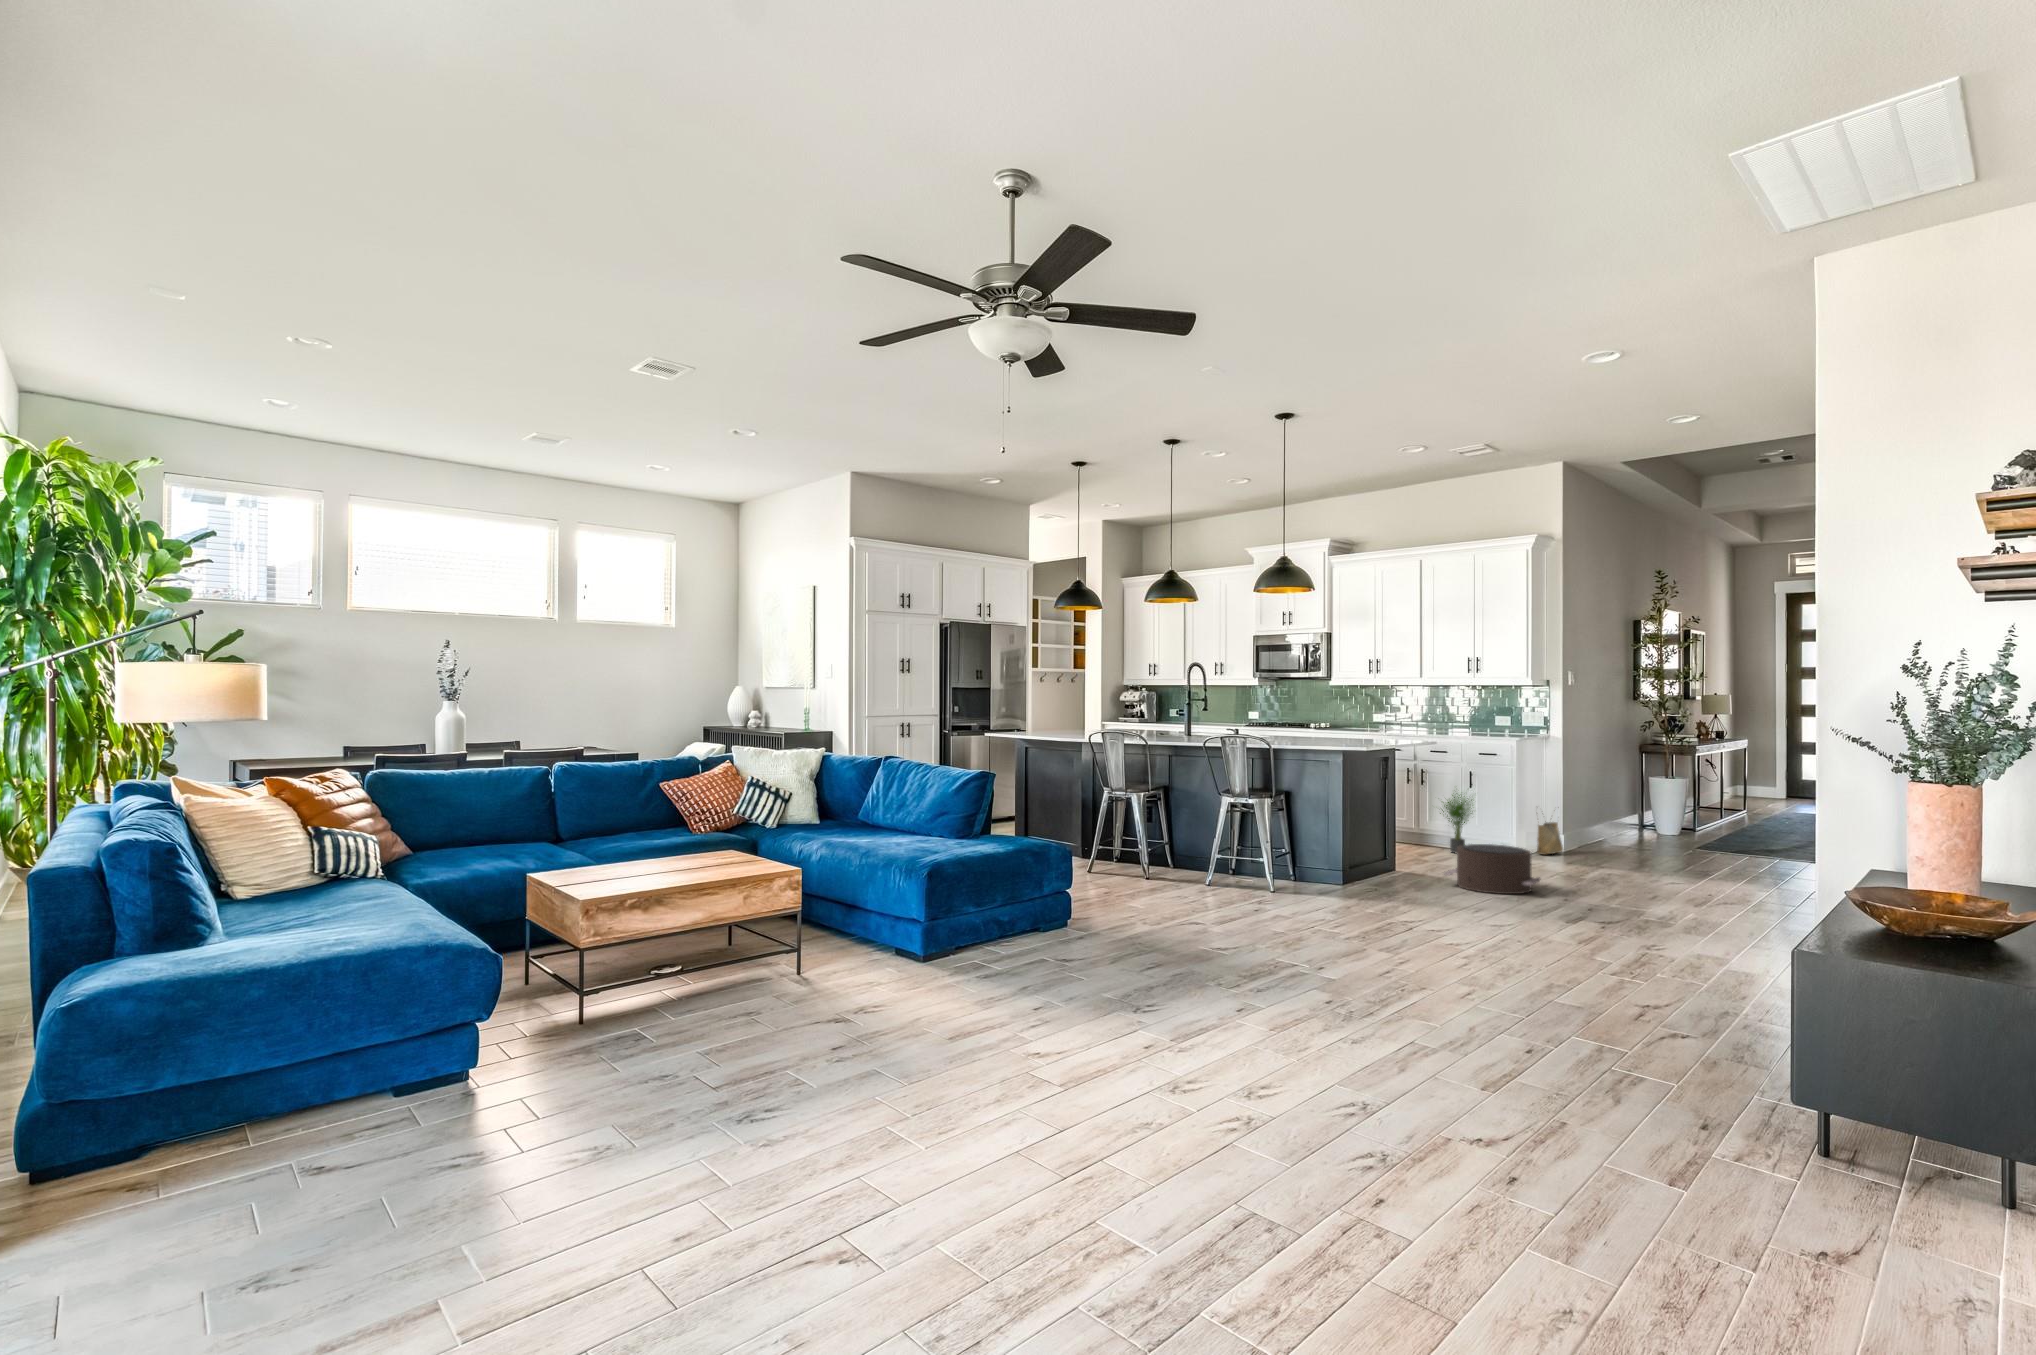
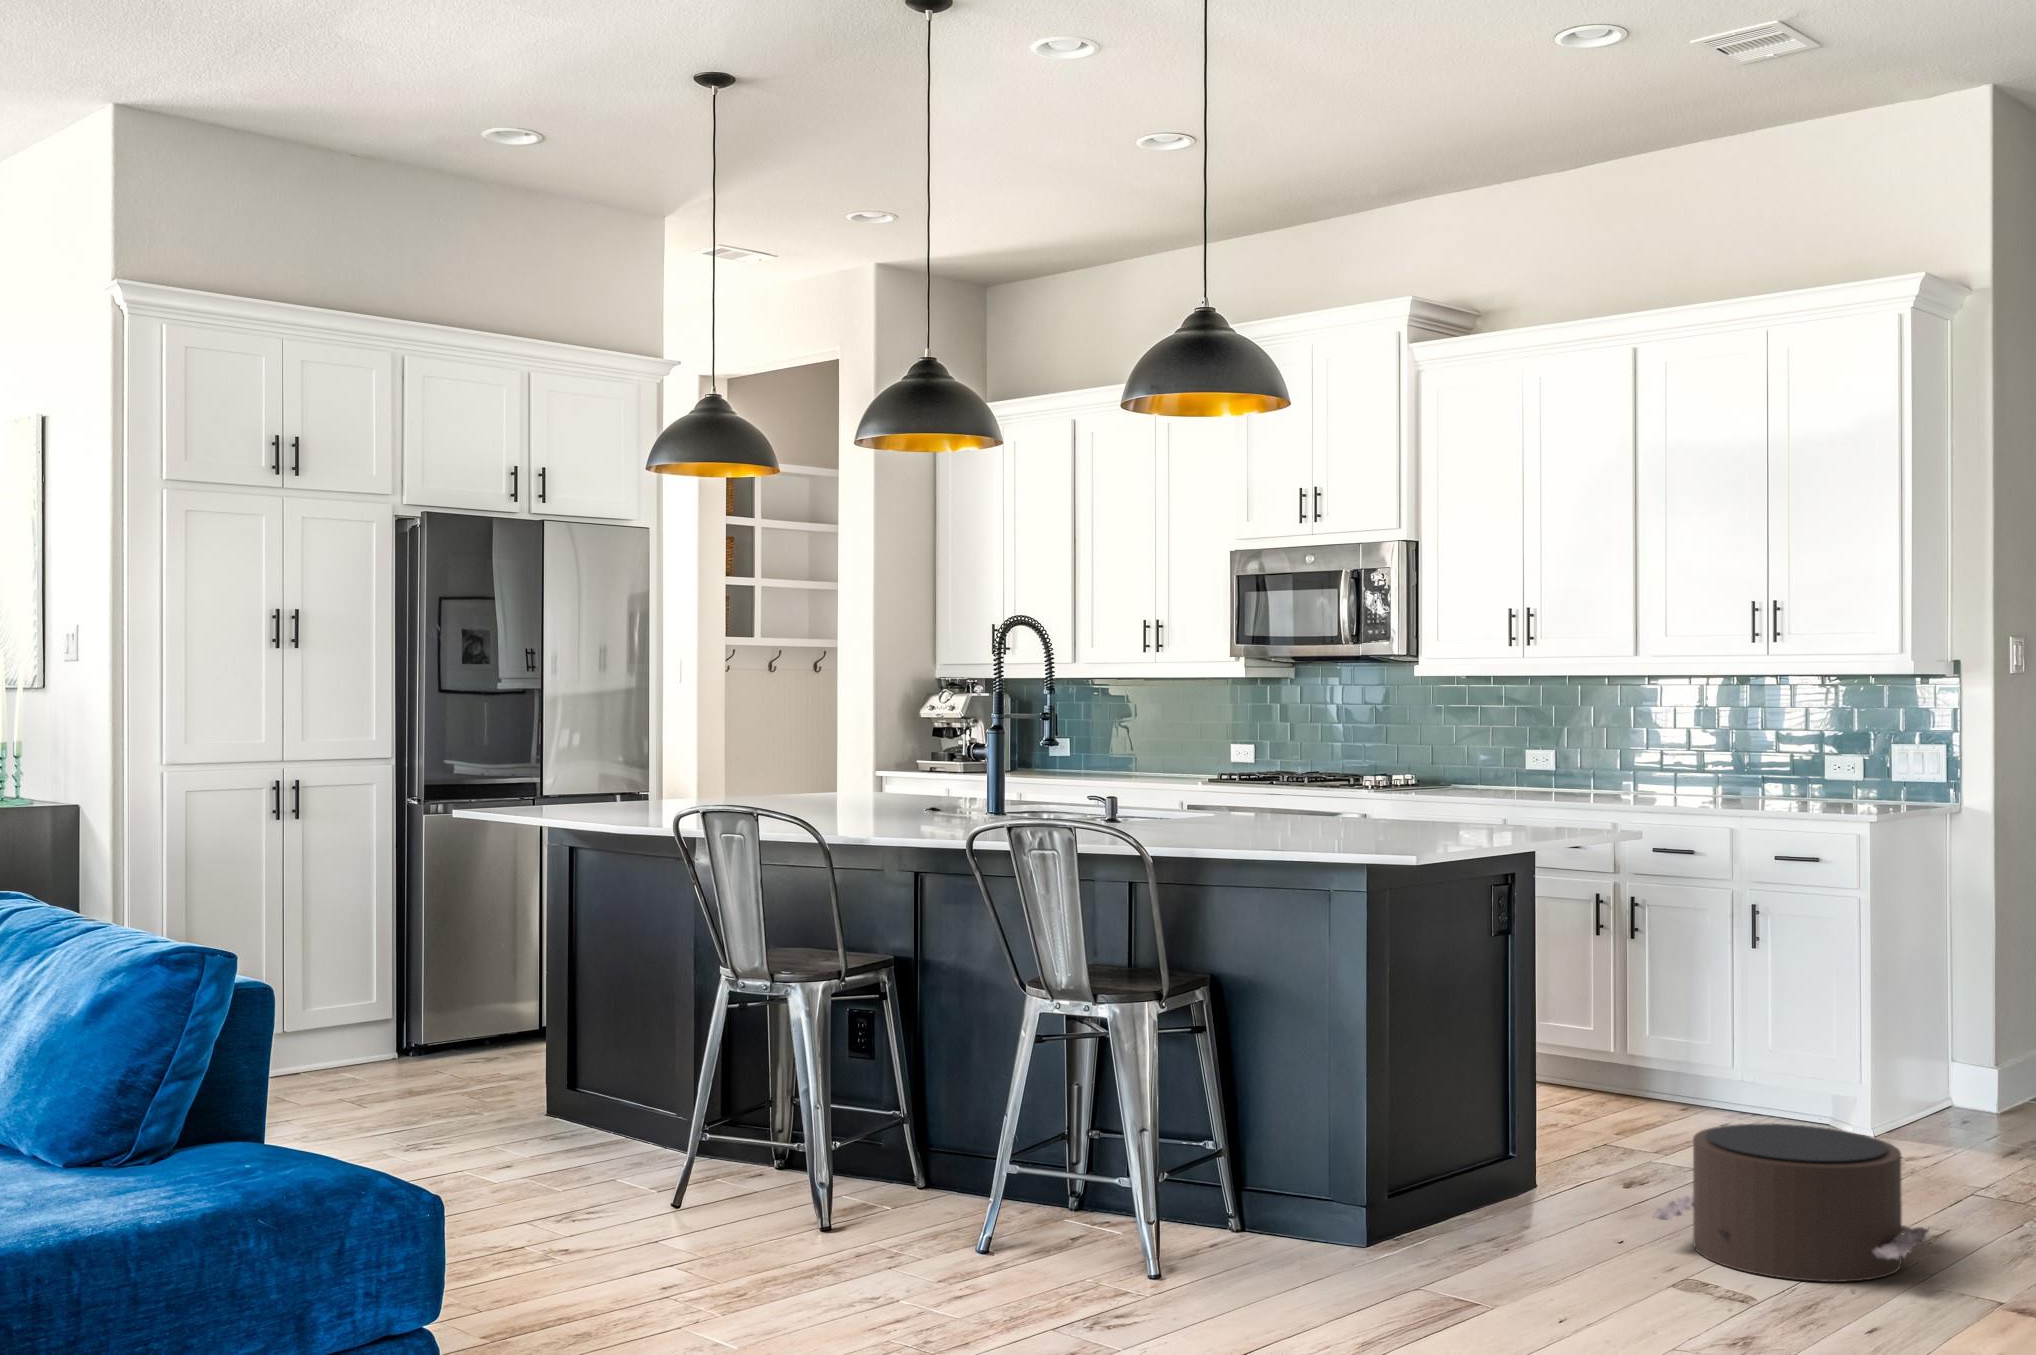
potted plant: present [1440,793,1473,853] -> none [1649,940,1773,1123]
woven basket: present [1537,822,1563,855] -> none [1924,993,1994,1125]

